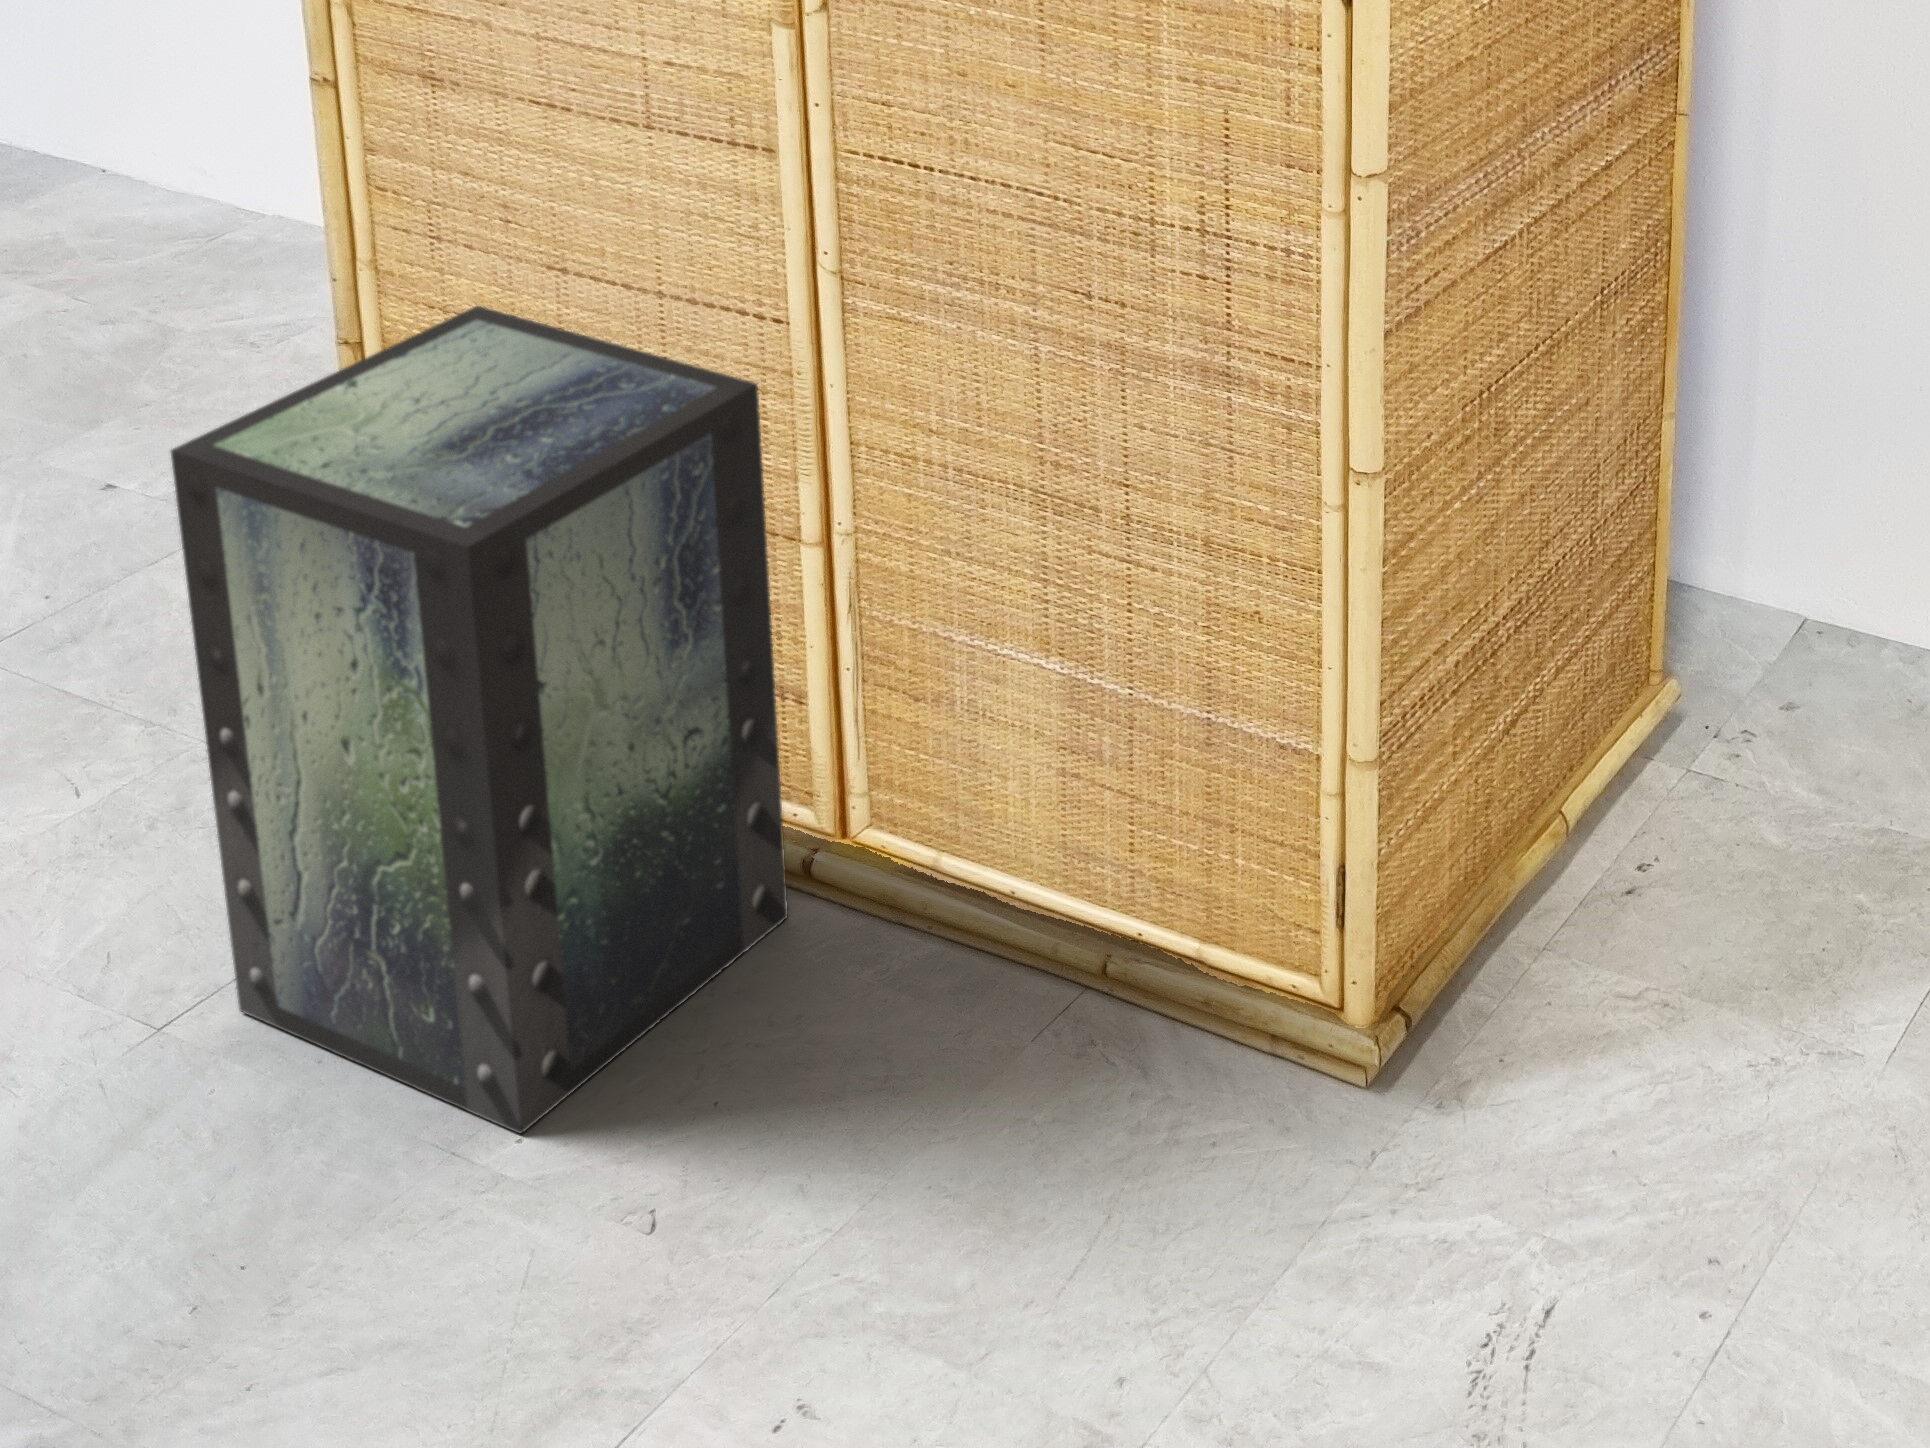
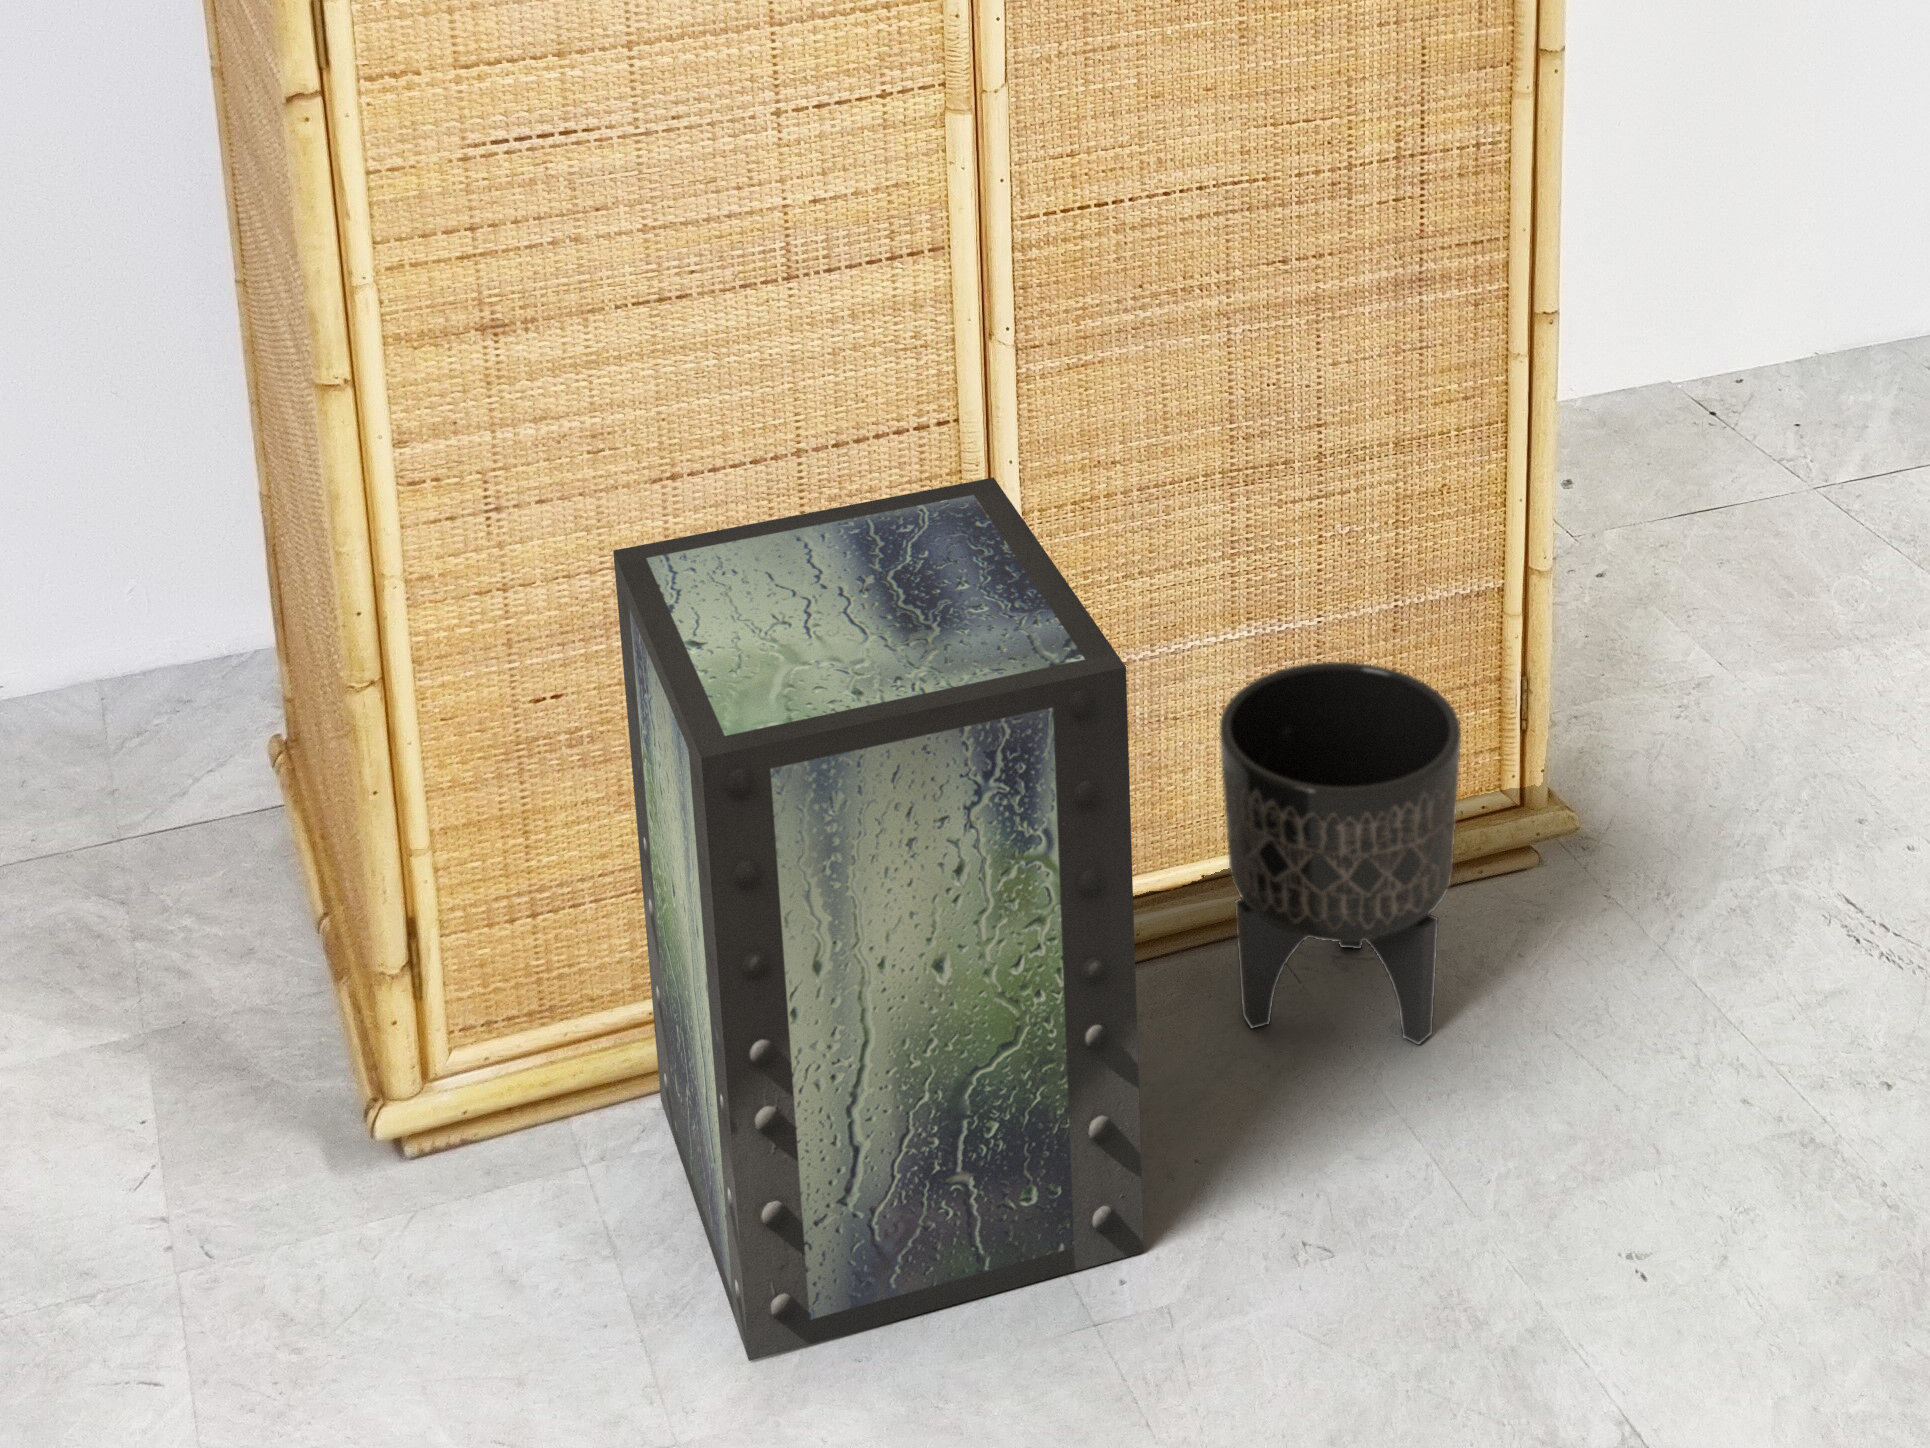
planter: none [832,712,1093,1147] -> present [1220,662,1461,1044]

